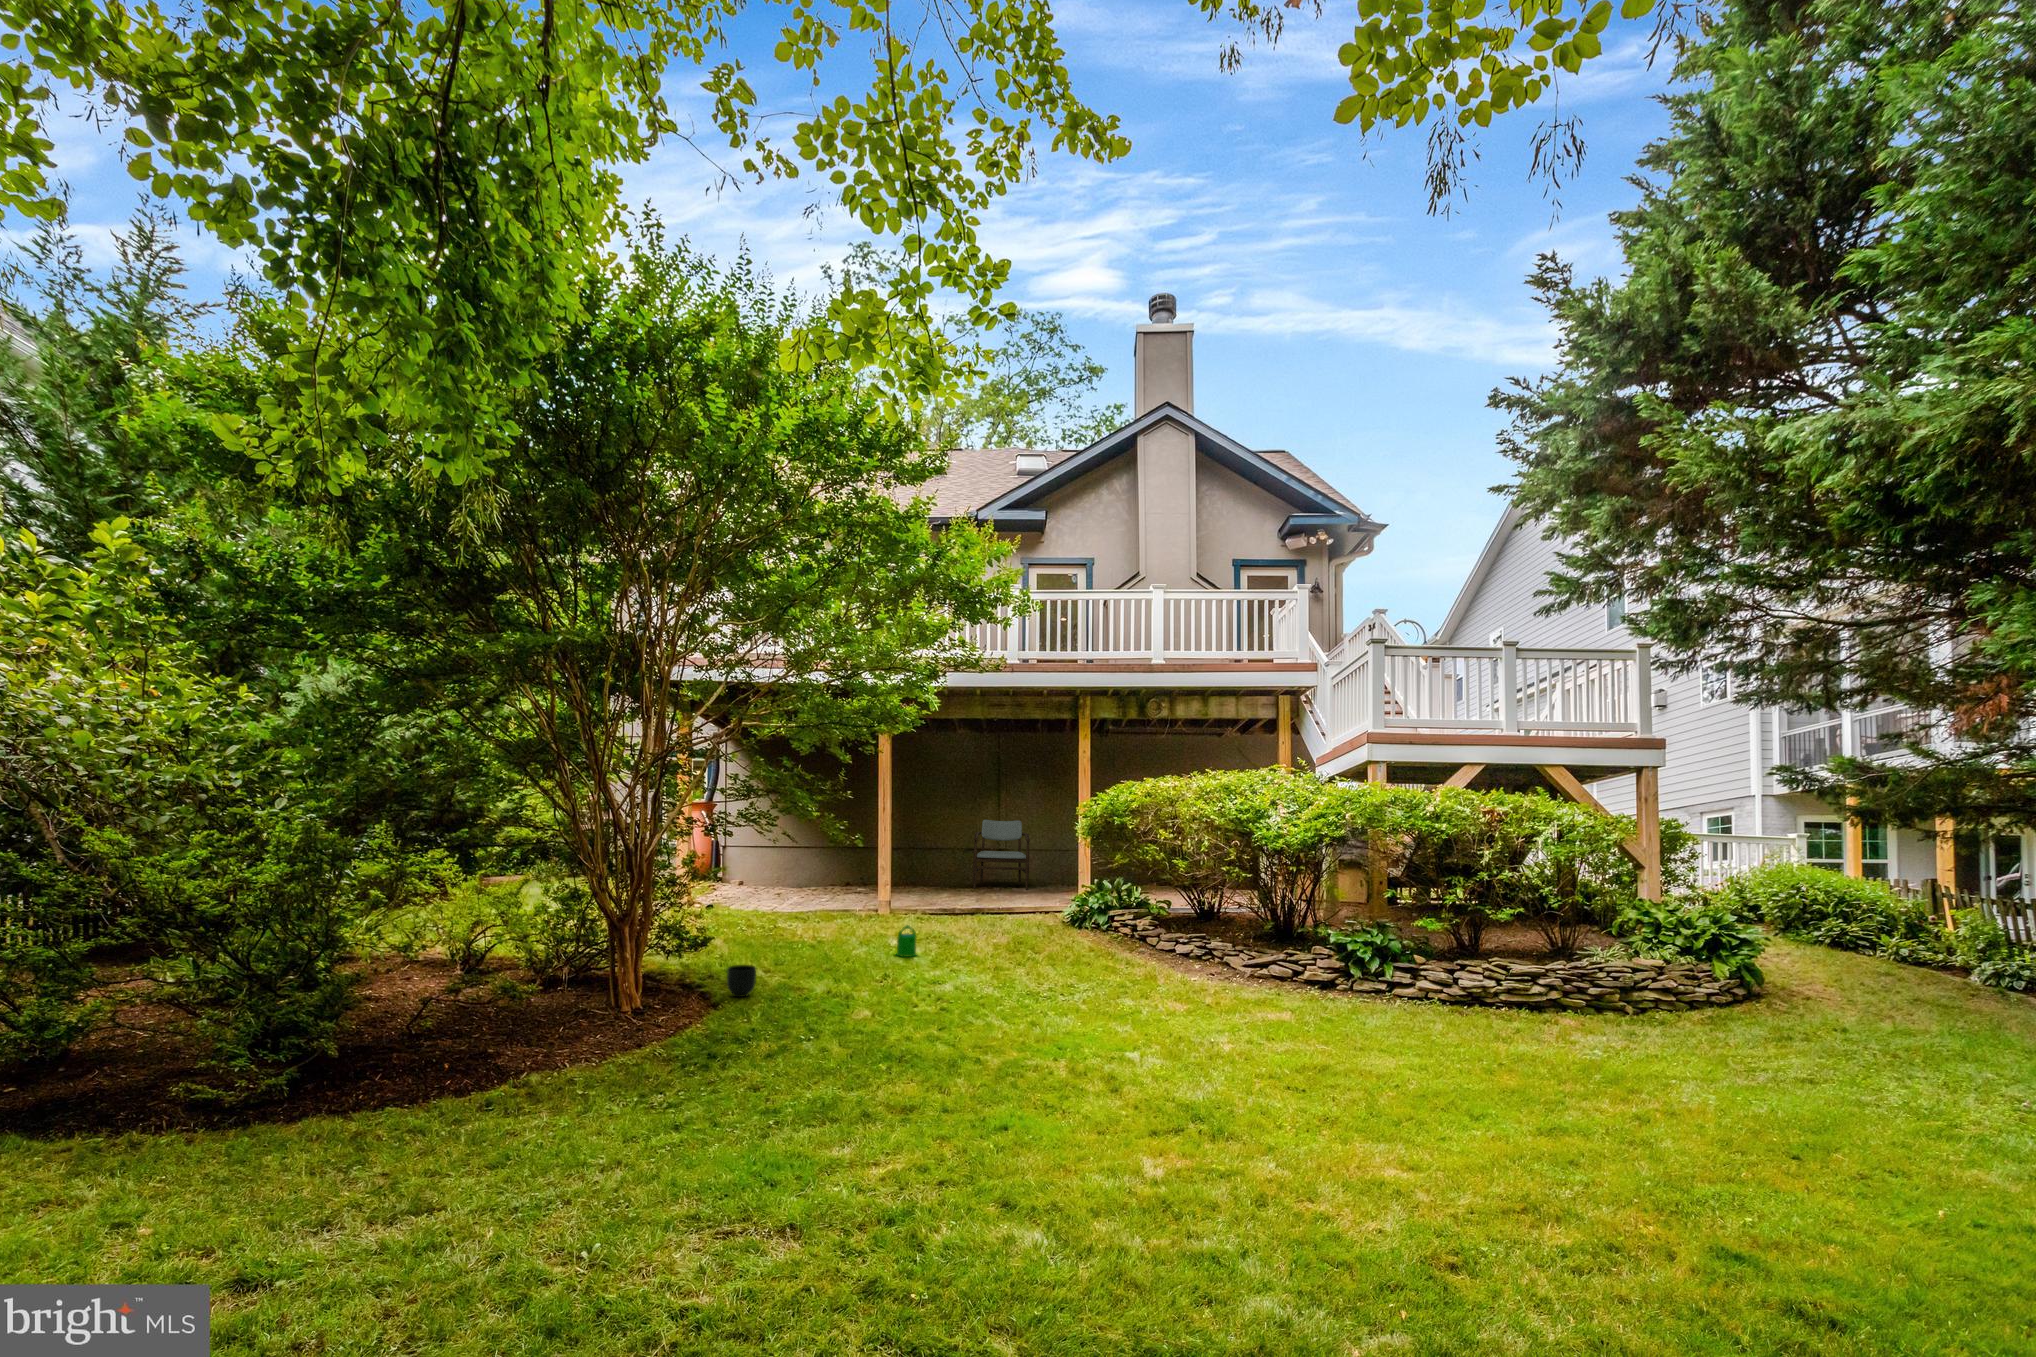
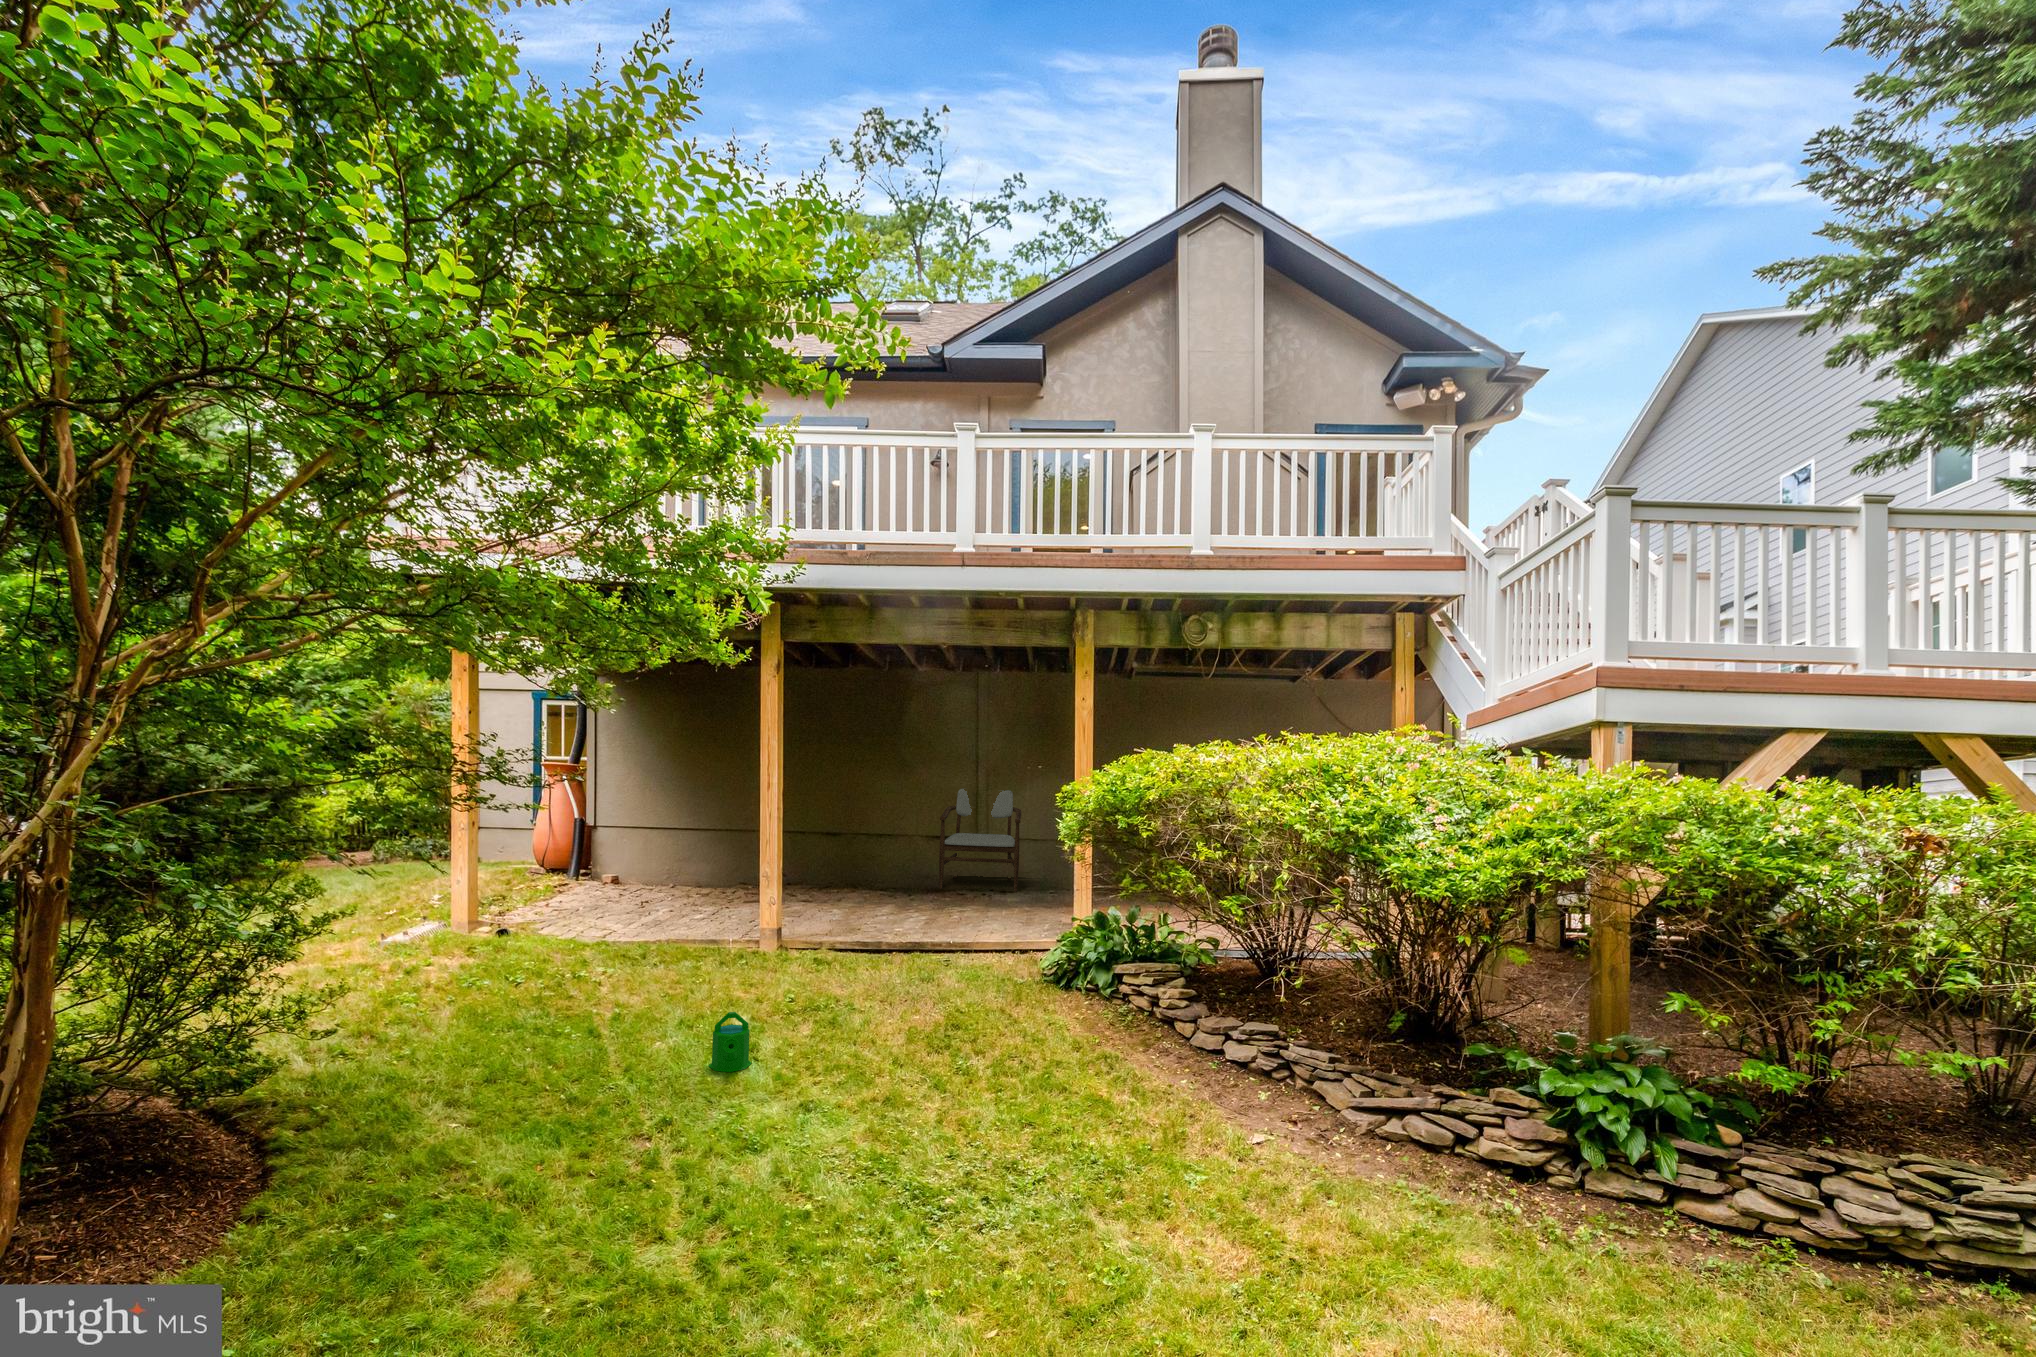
planter: present [727,965,756,997] -> none [216,1159,293,1241]

